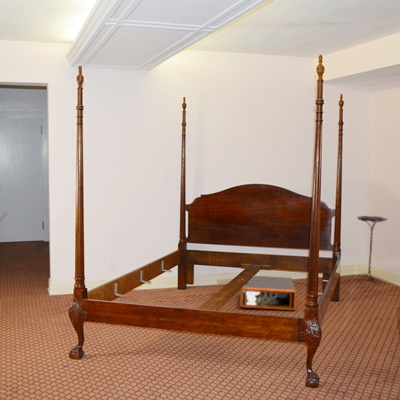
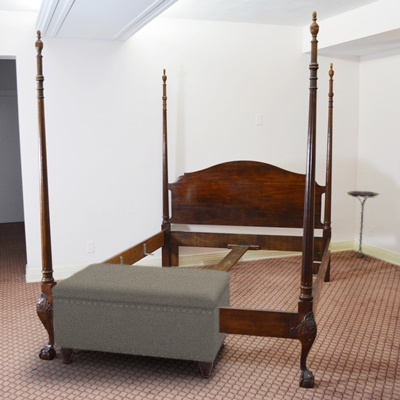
ottoman: none [83,274,244,377] -> present [51,263,230,378]
storage box: present [240,276,296,310] -> none [227,257,286,294]

